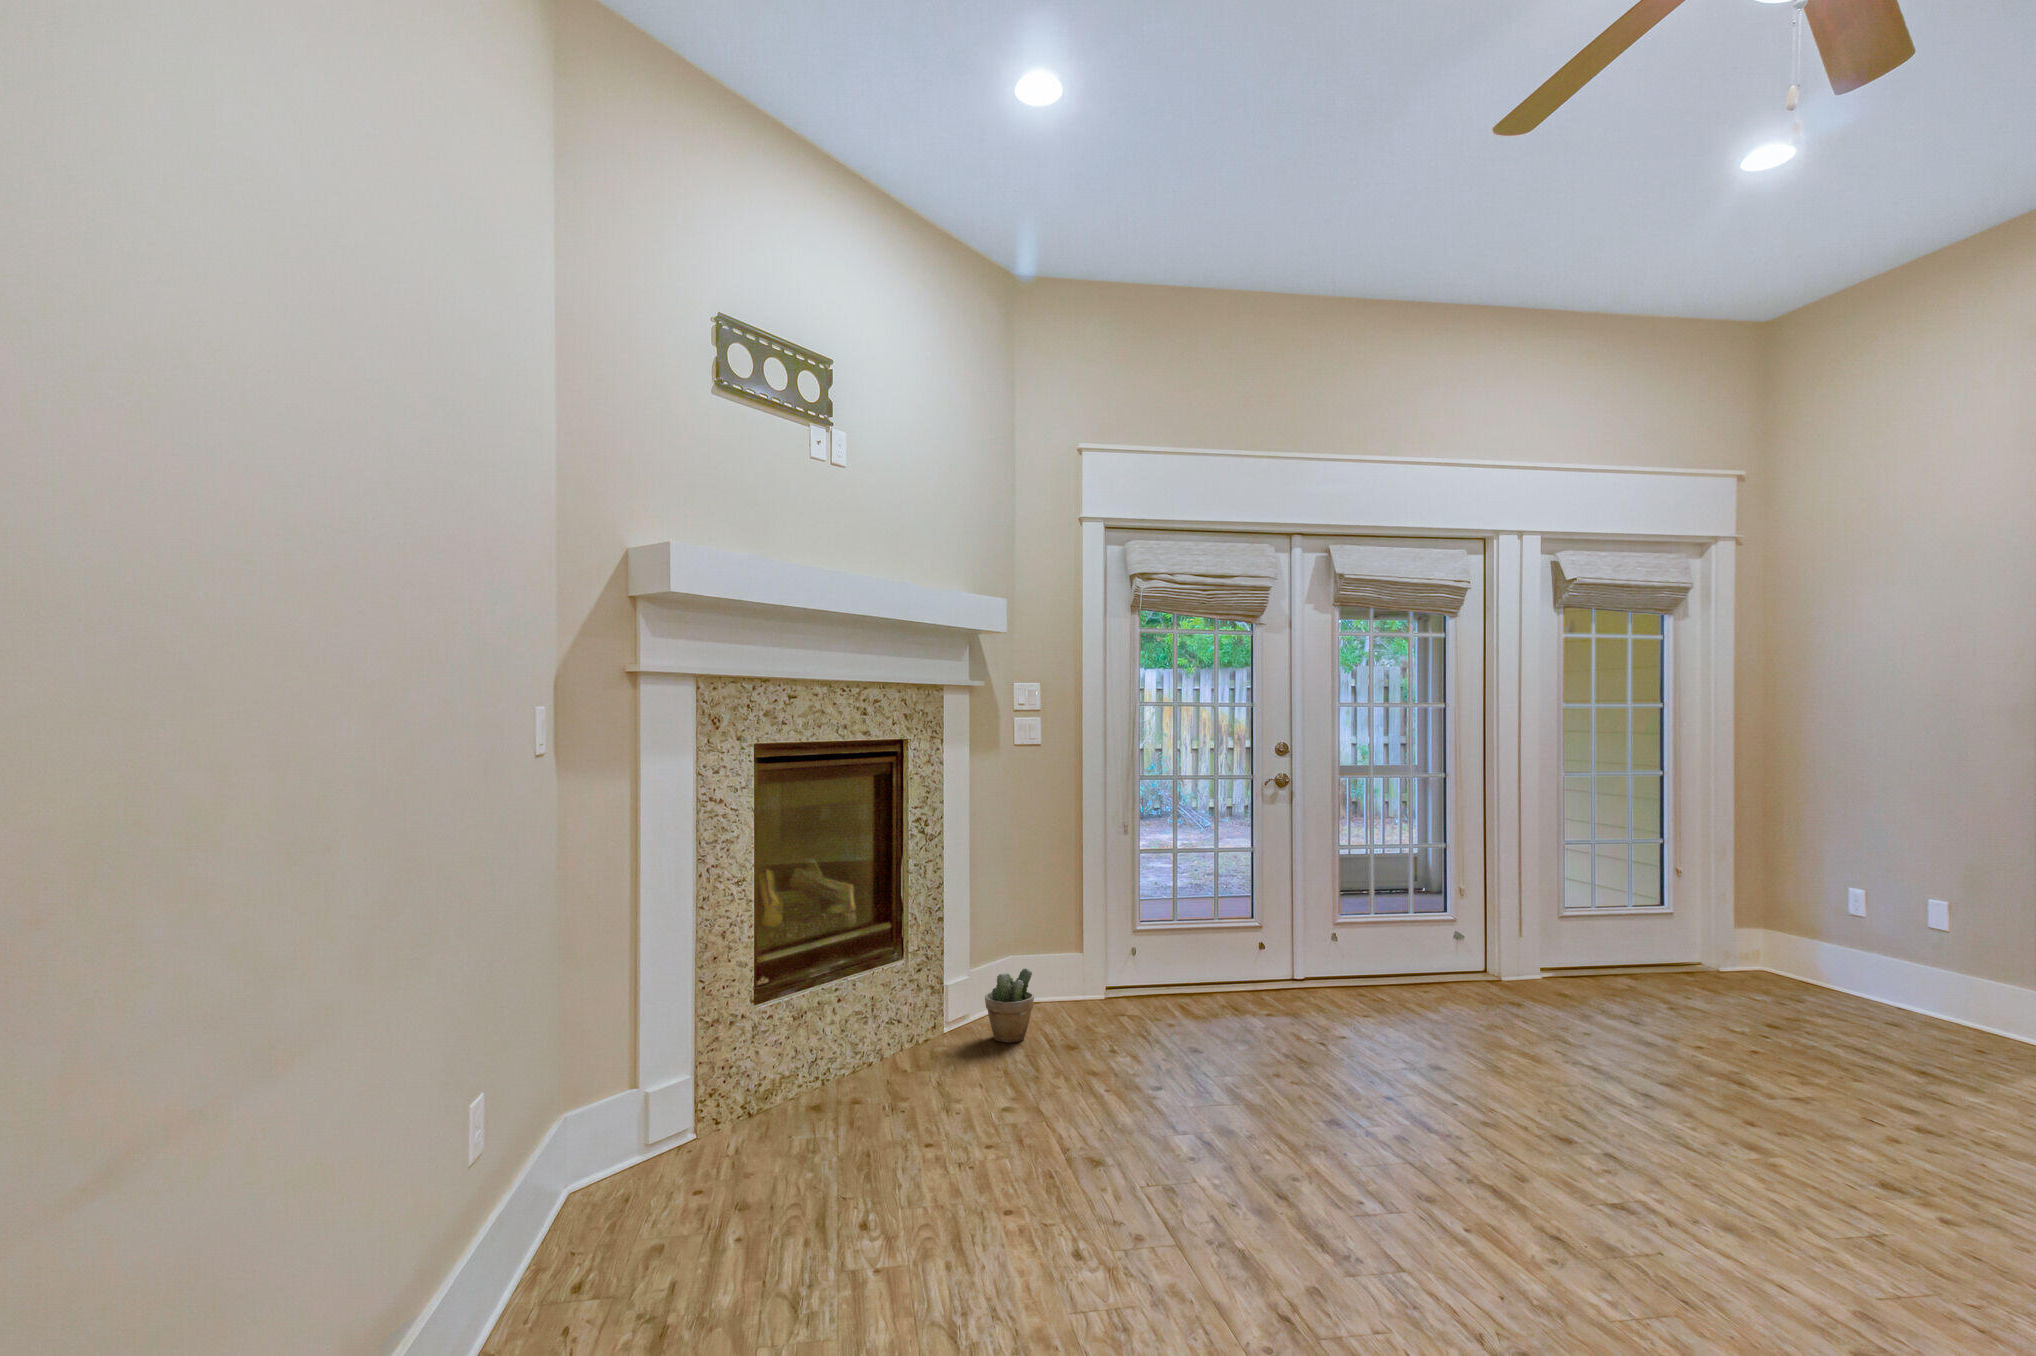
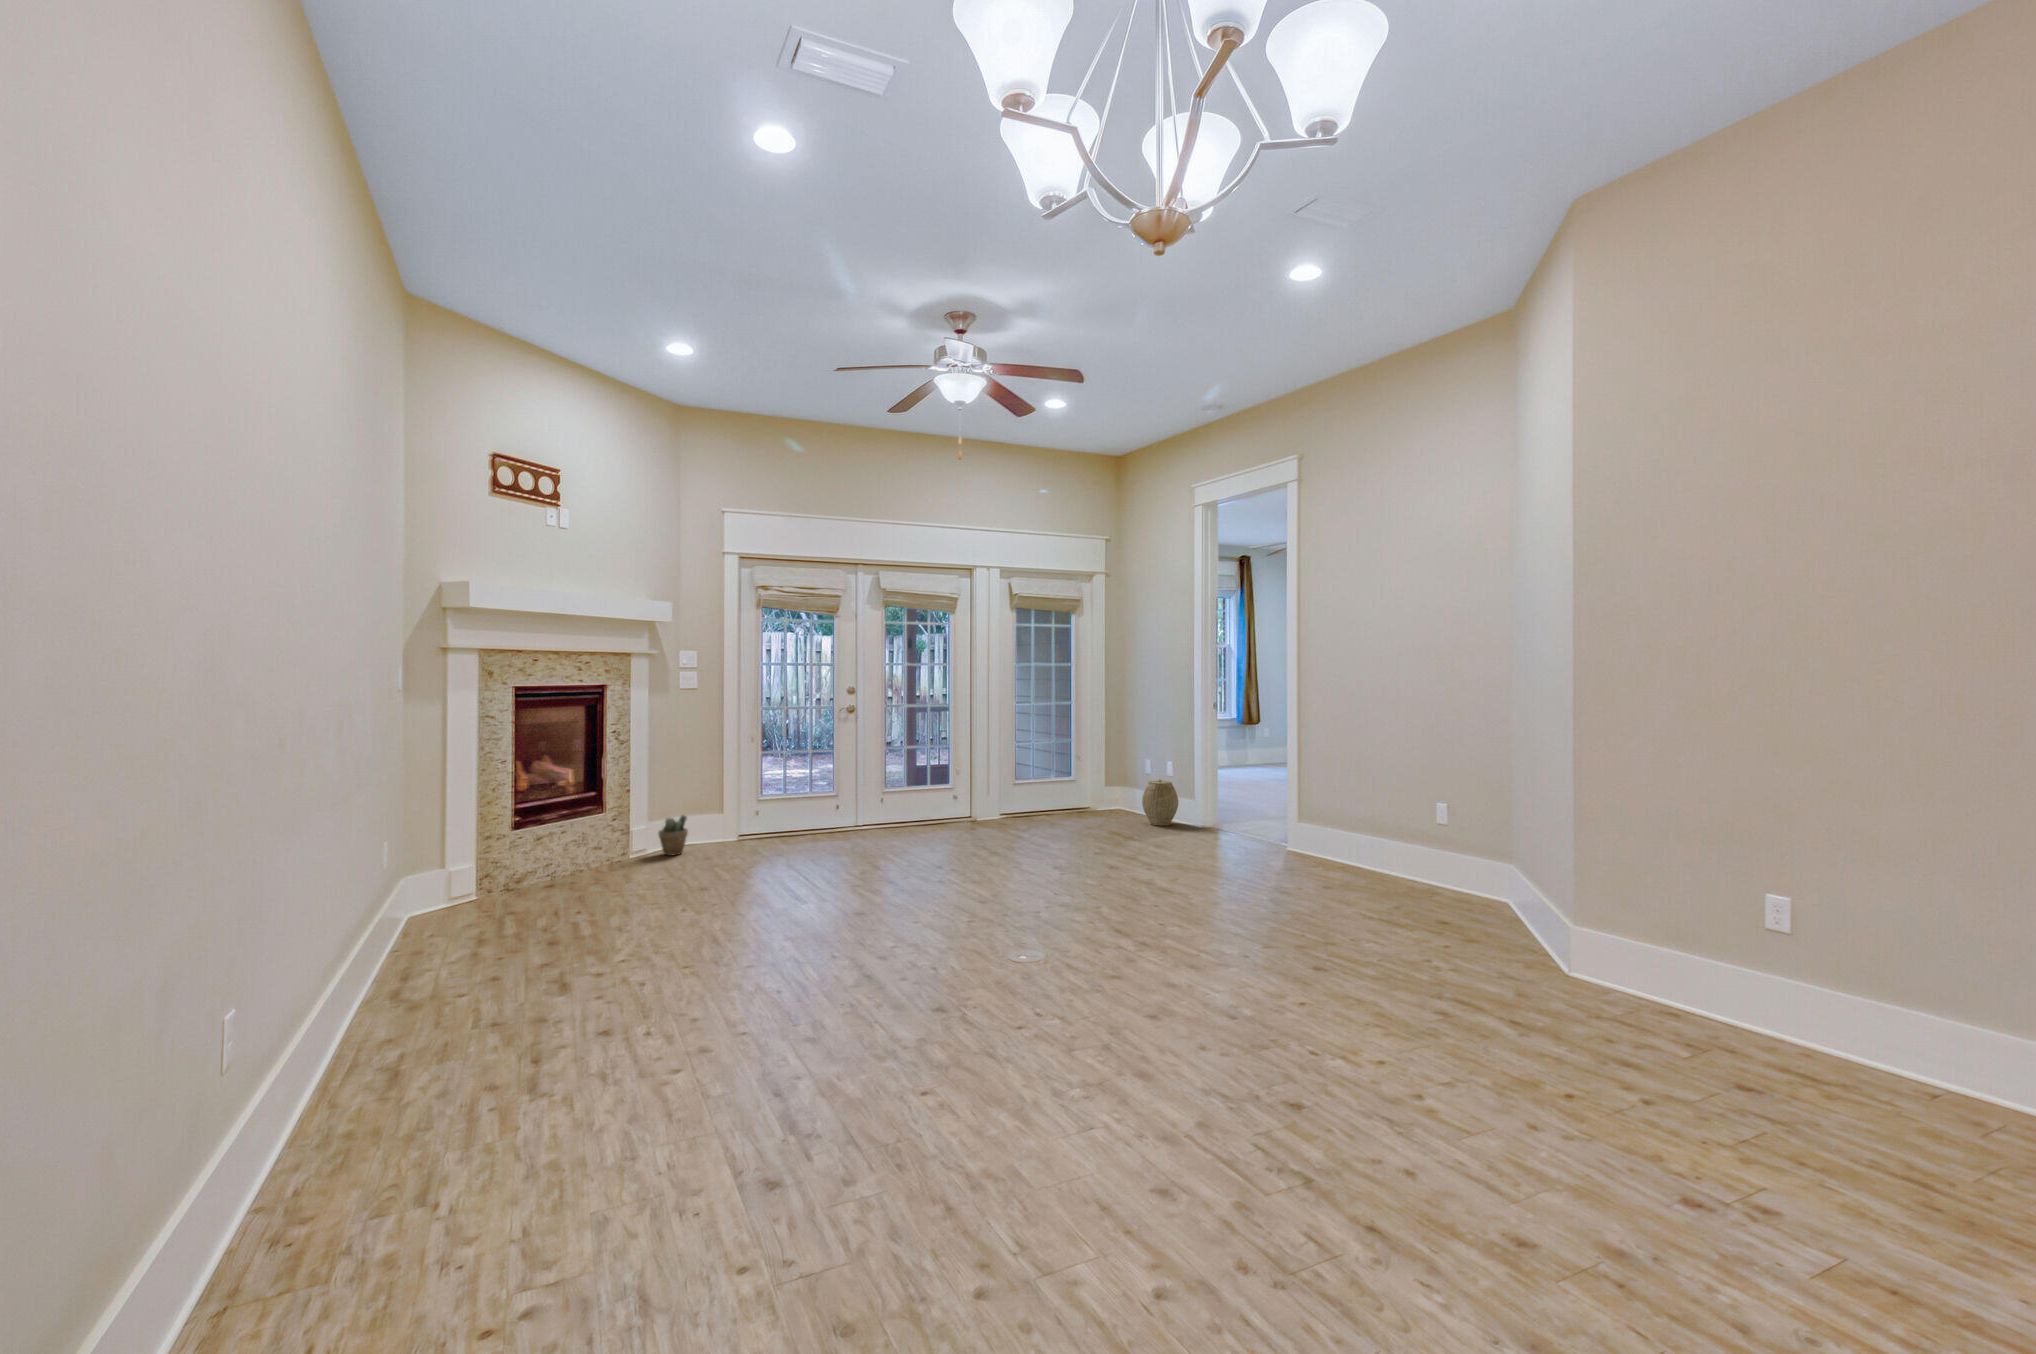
woven basket: none [1876,930,1972,1026] -> present [1142,780,1178,826]

